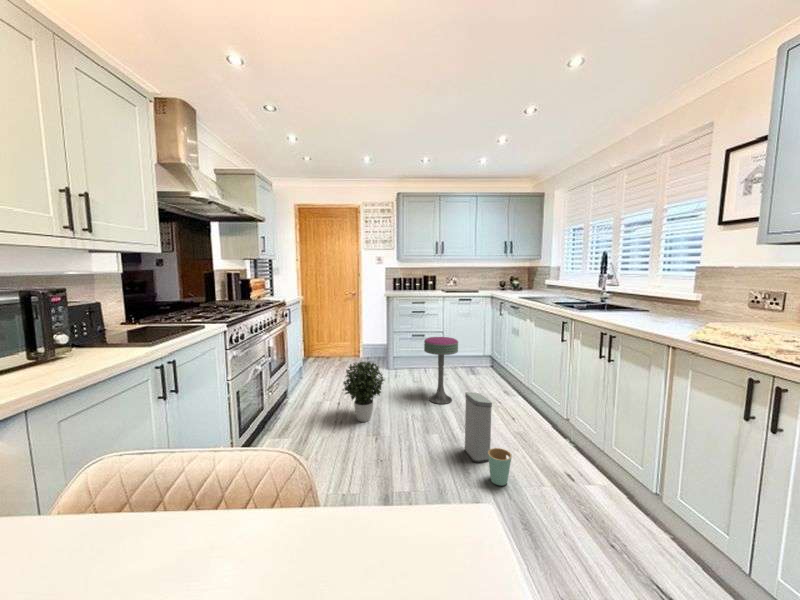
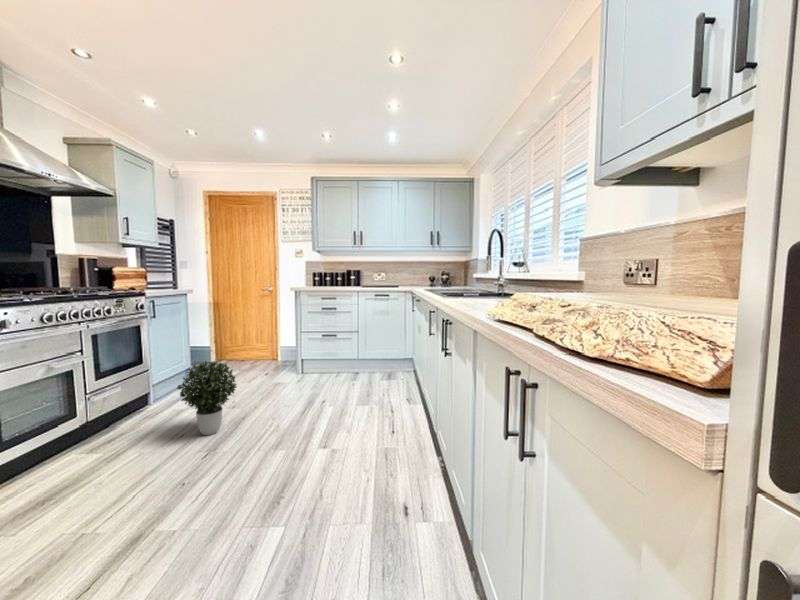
bar stool: present [424,337,458,404] -> none [302,335,343,414]
trash can: present [465,392,512,485] -> none [287,399,319,526]

